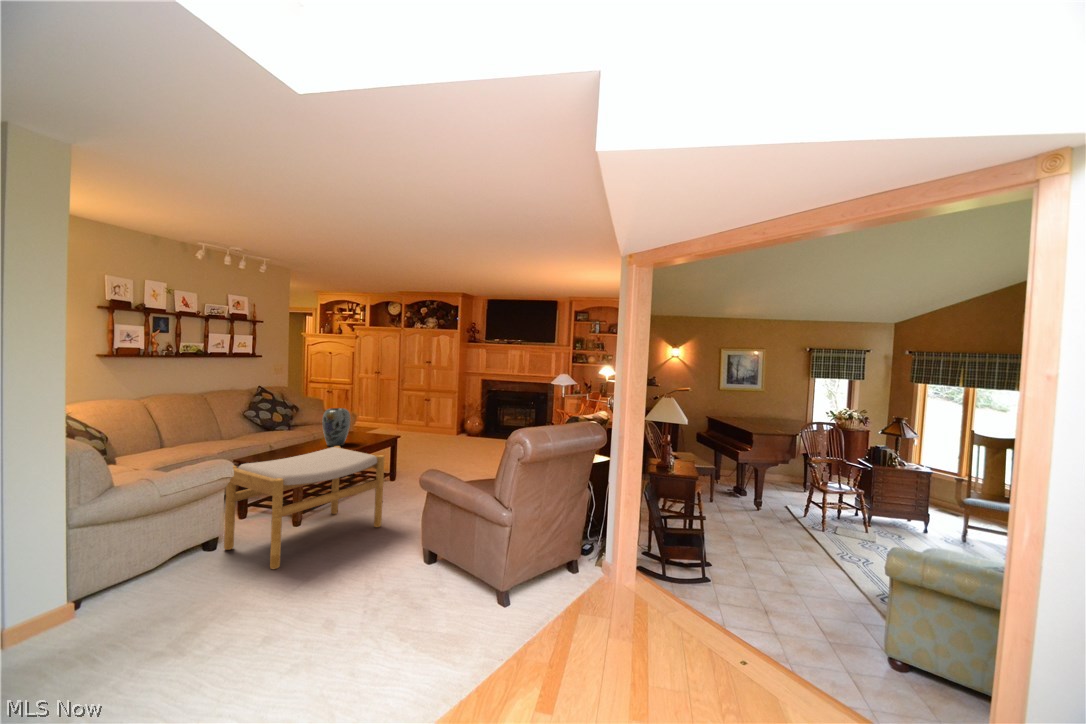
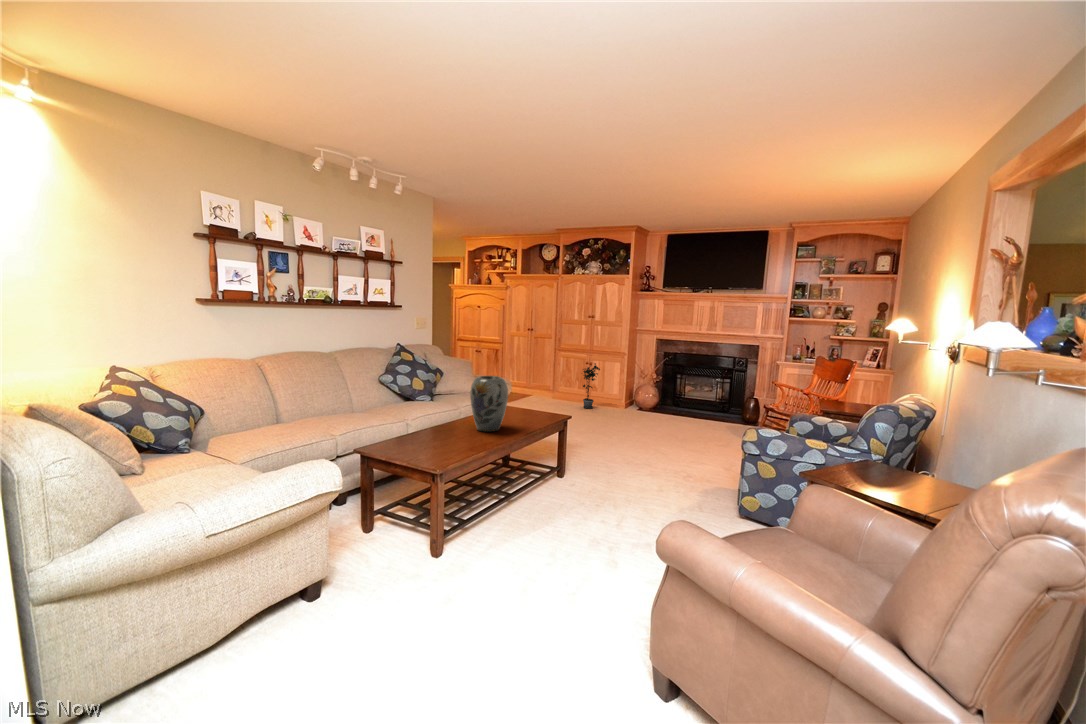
potted plant: none [419,399,435,436] -> present [583,363,600,409]
footstool: present [224,446,384,569] -> none [319,439,570,690]

